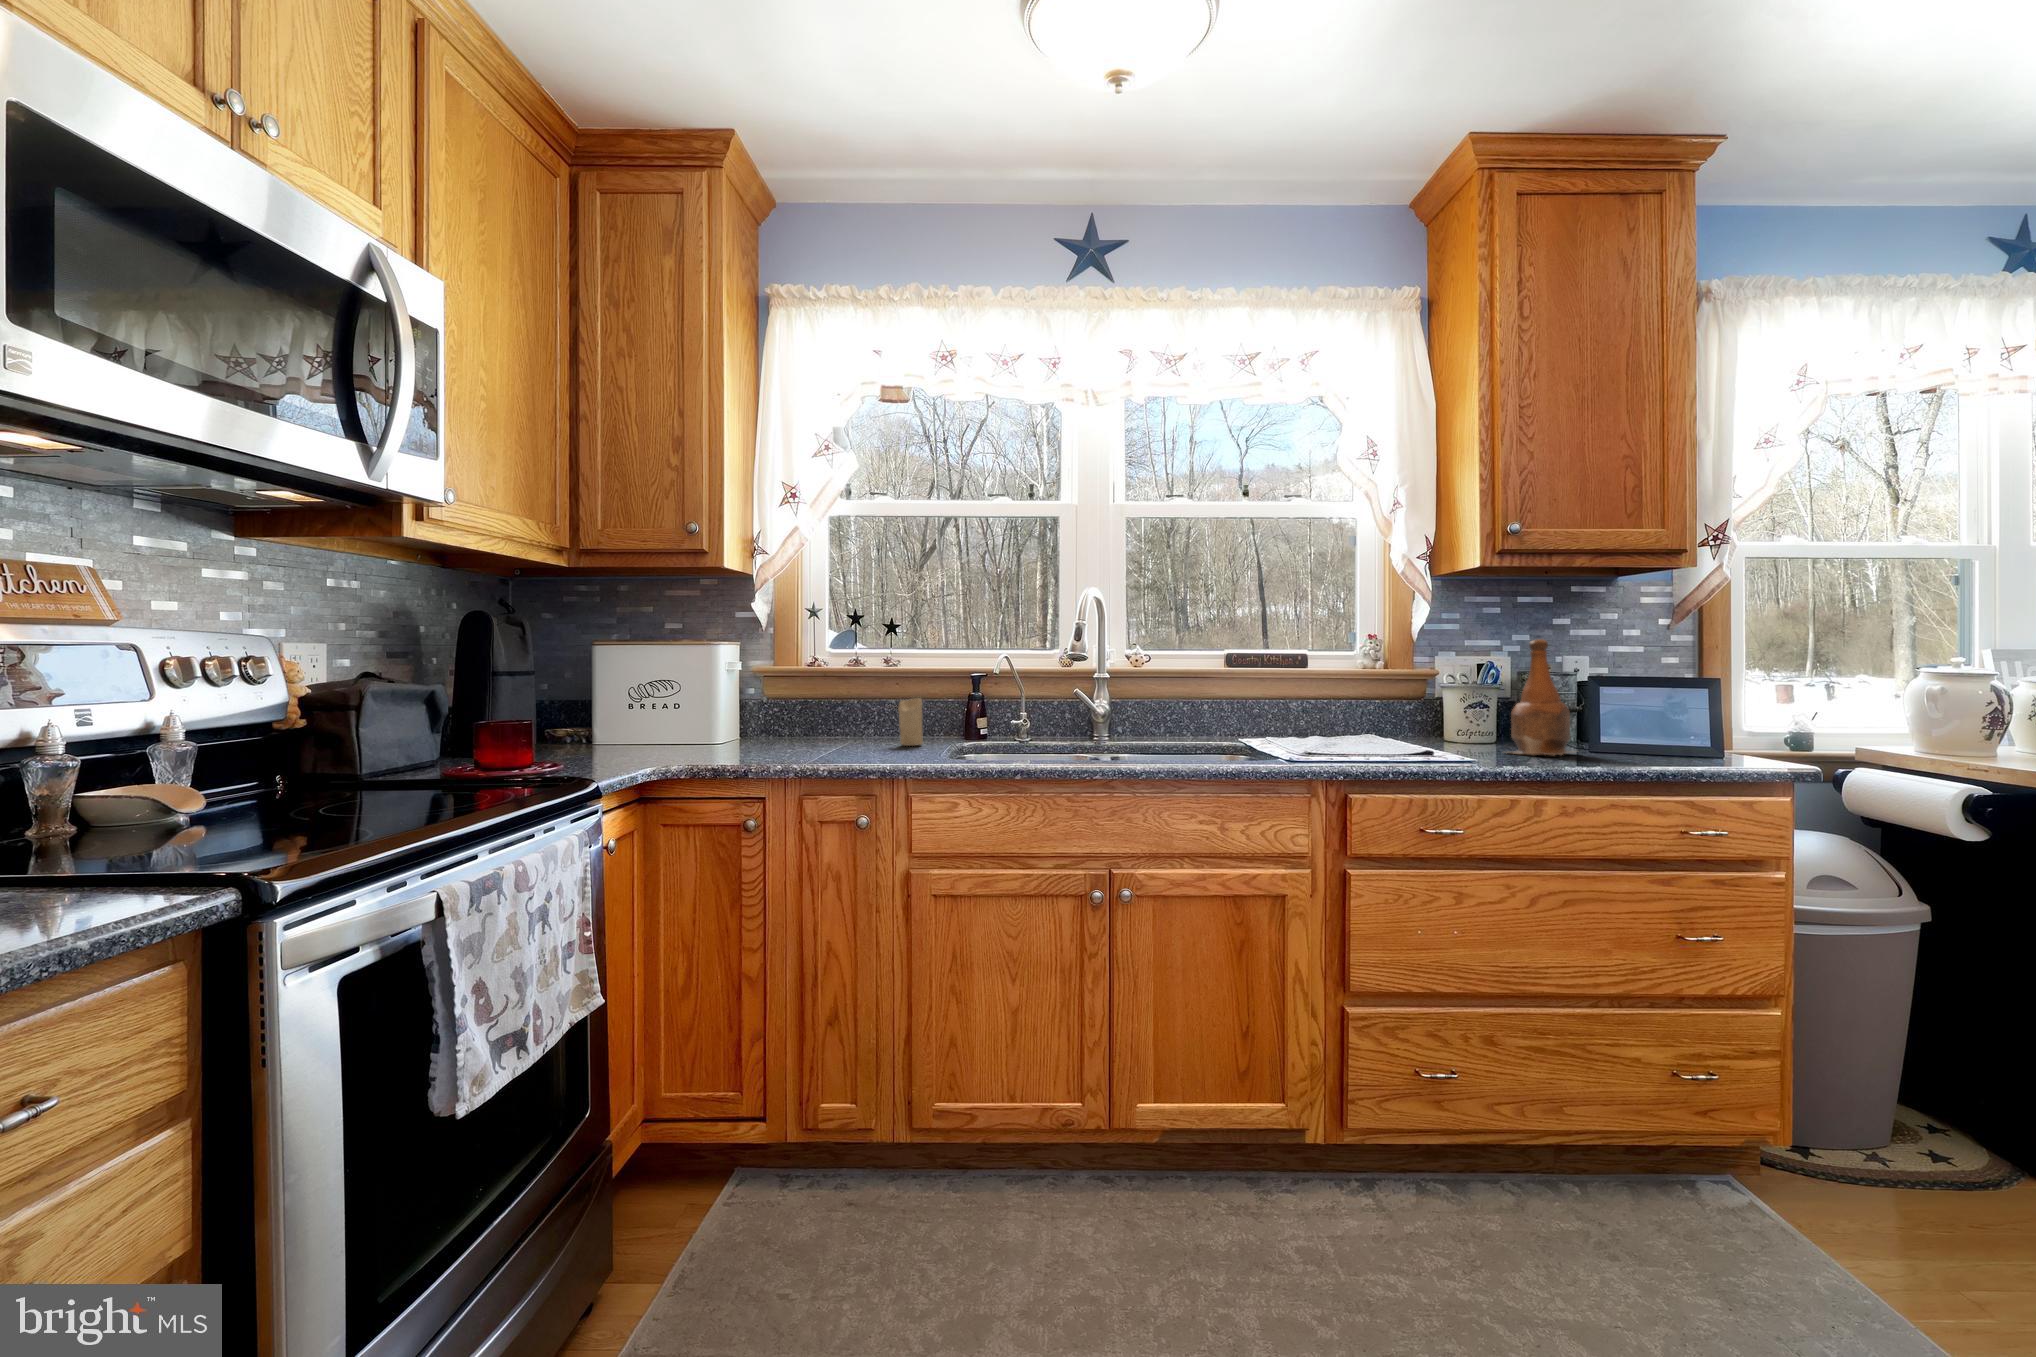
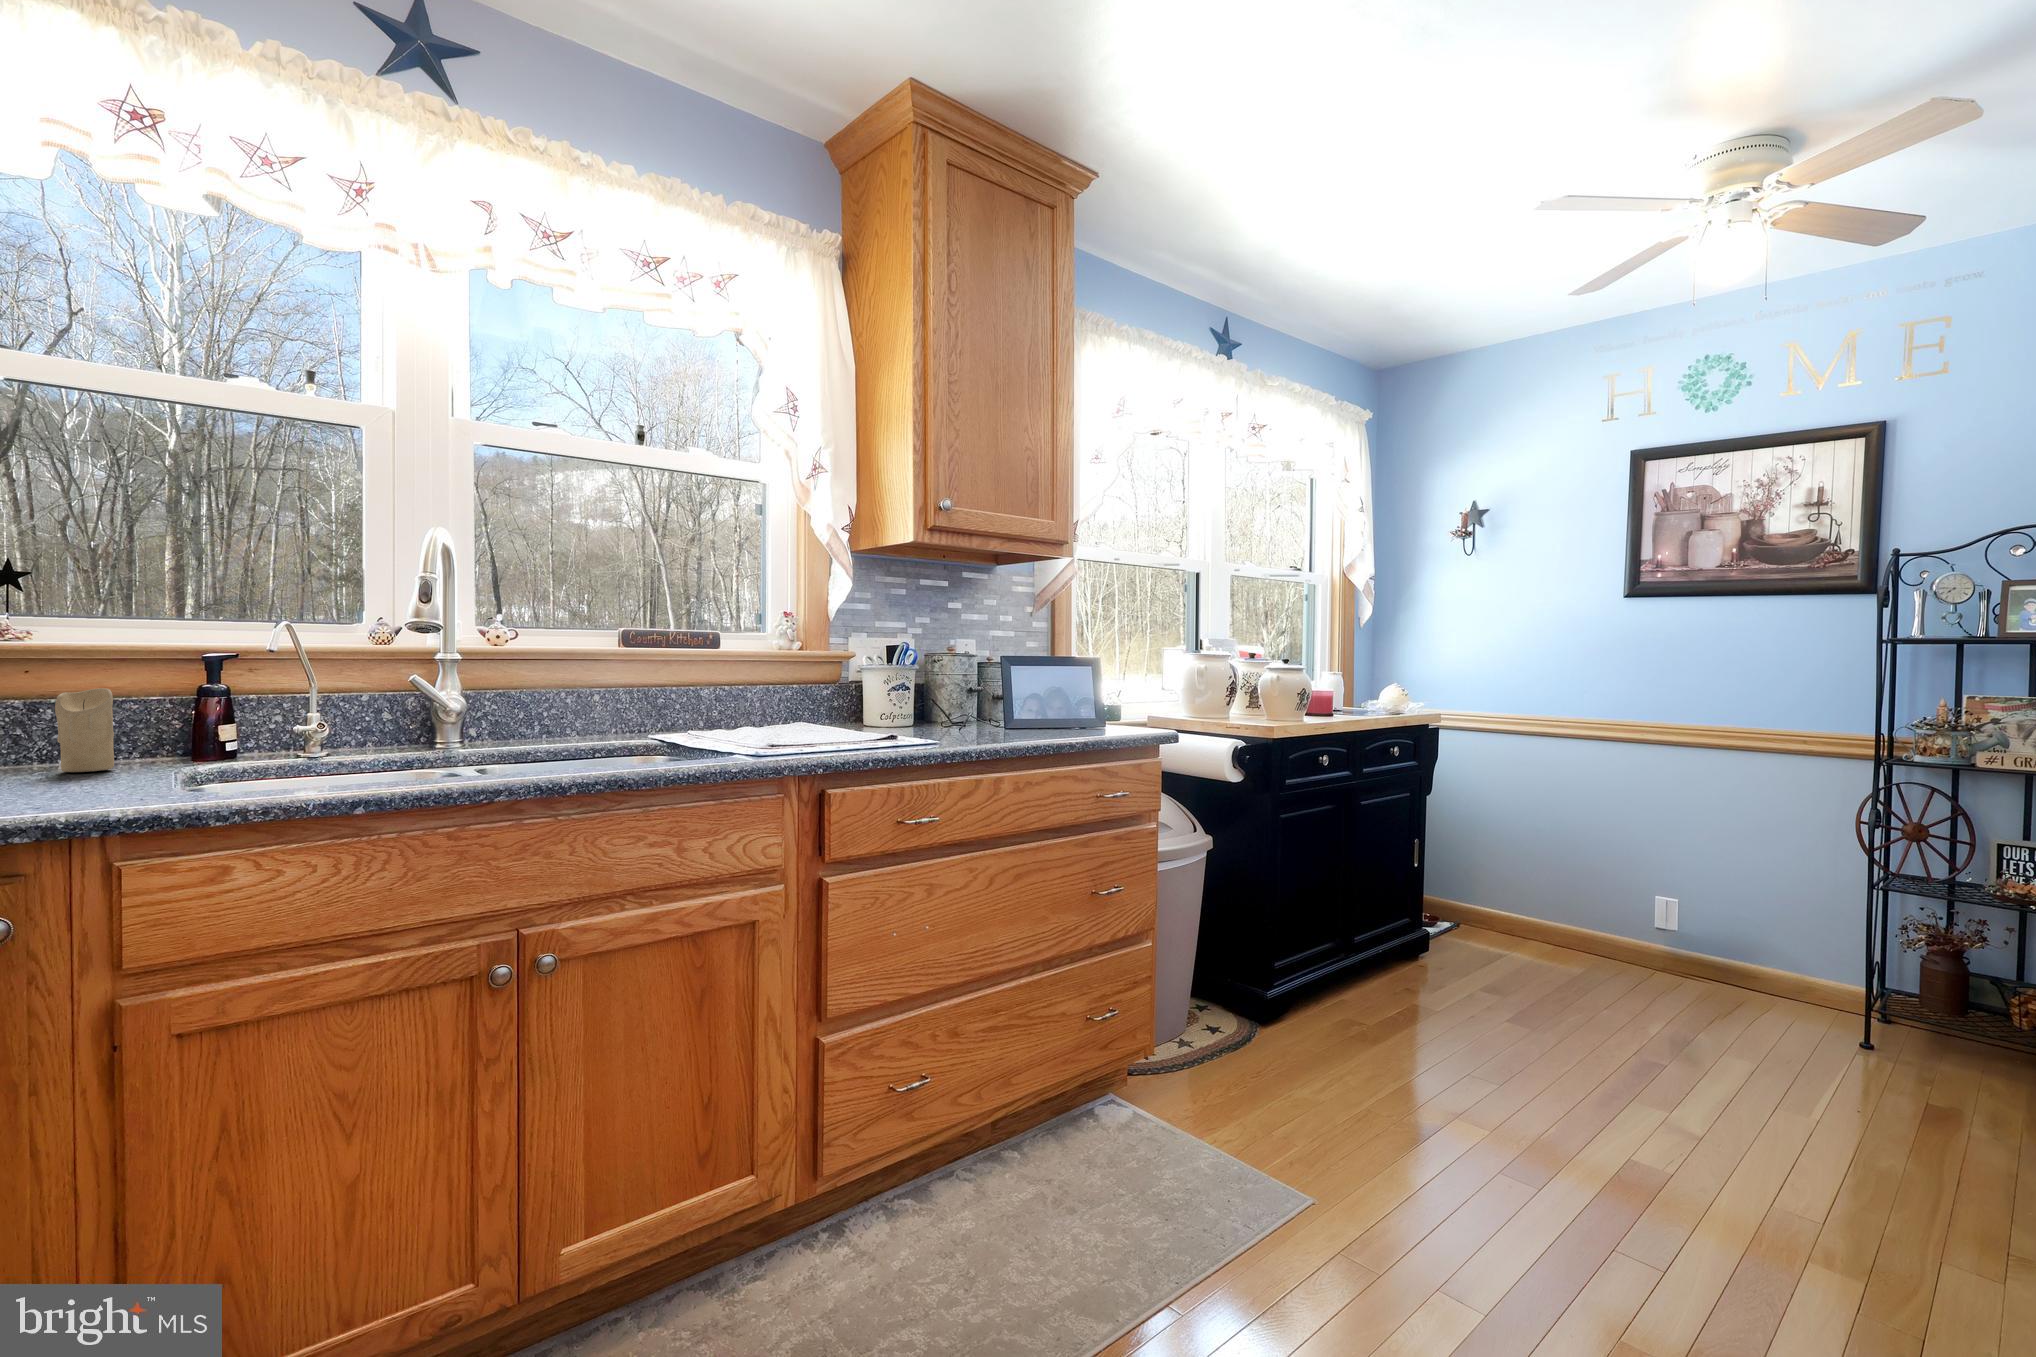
bottle: present [1511,639,1571,755] -> none [933,619,995,734]

